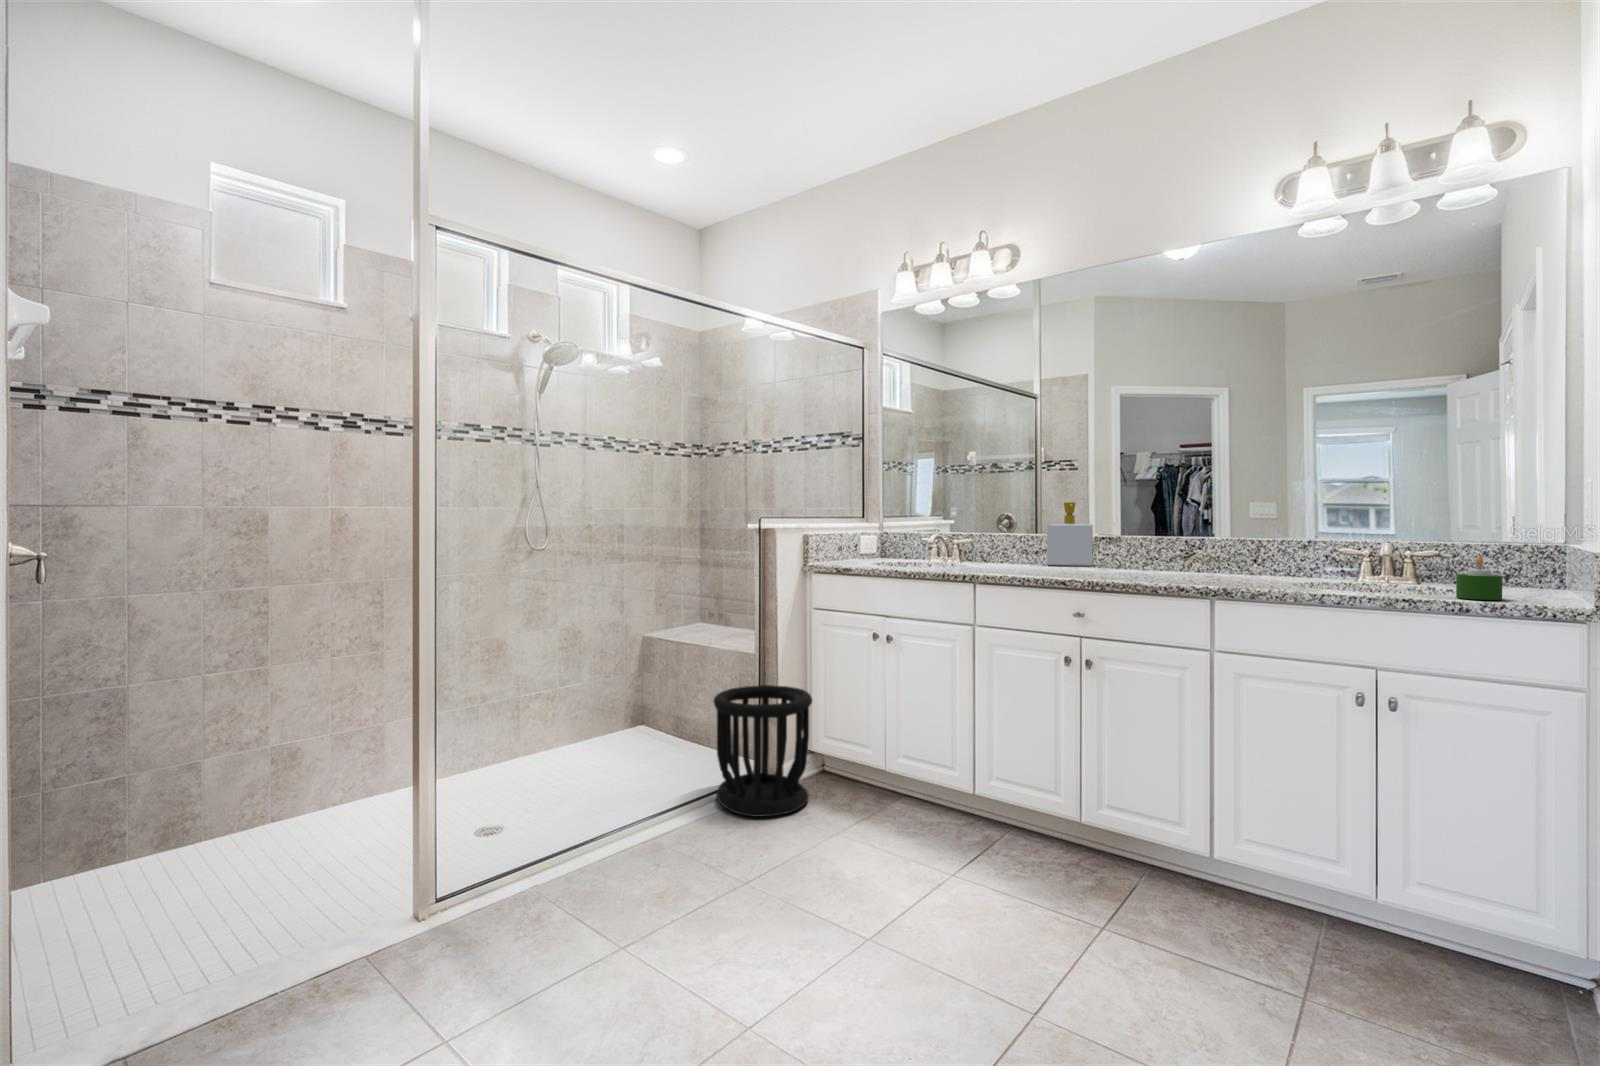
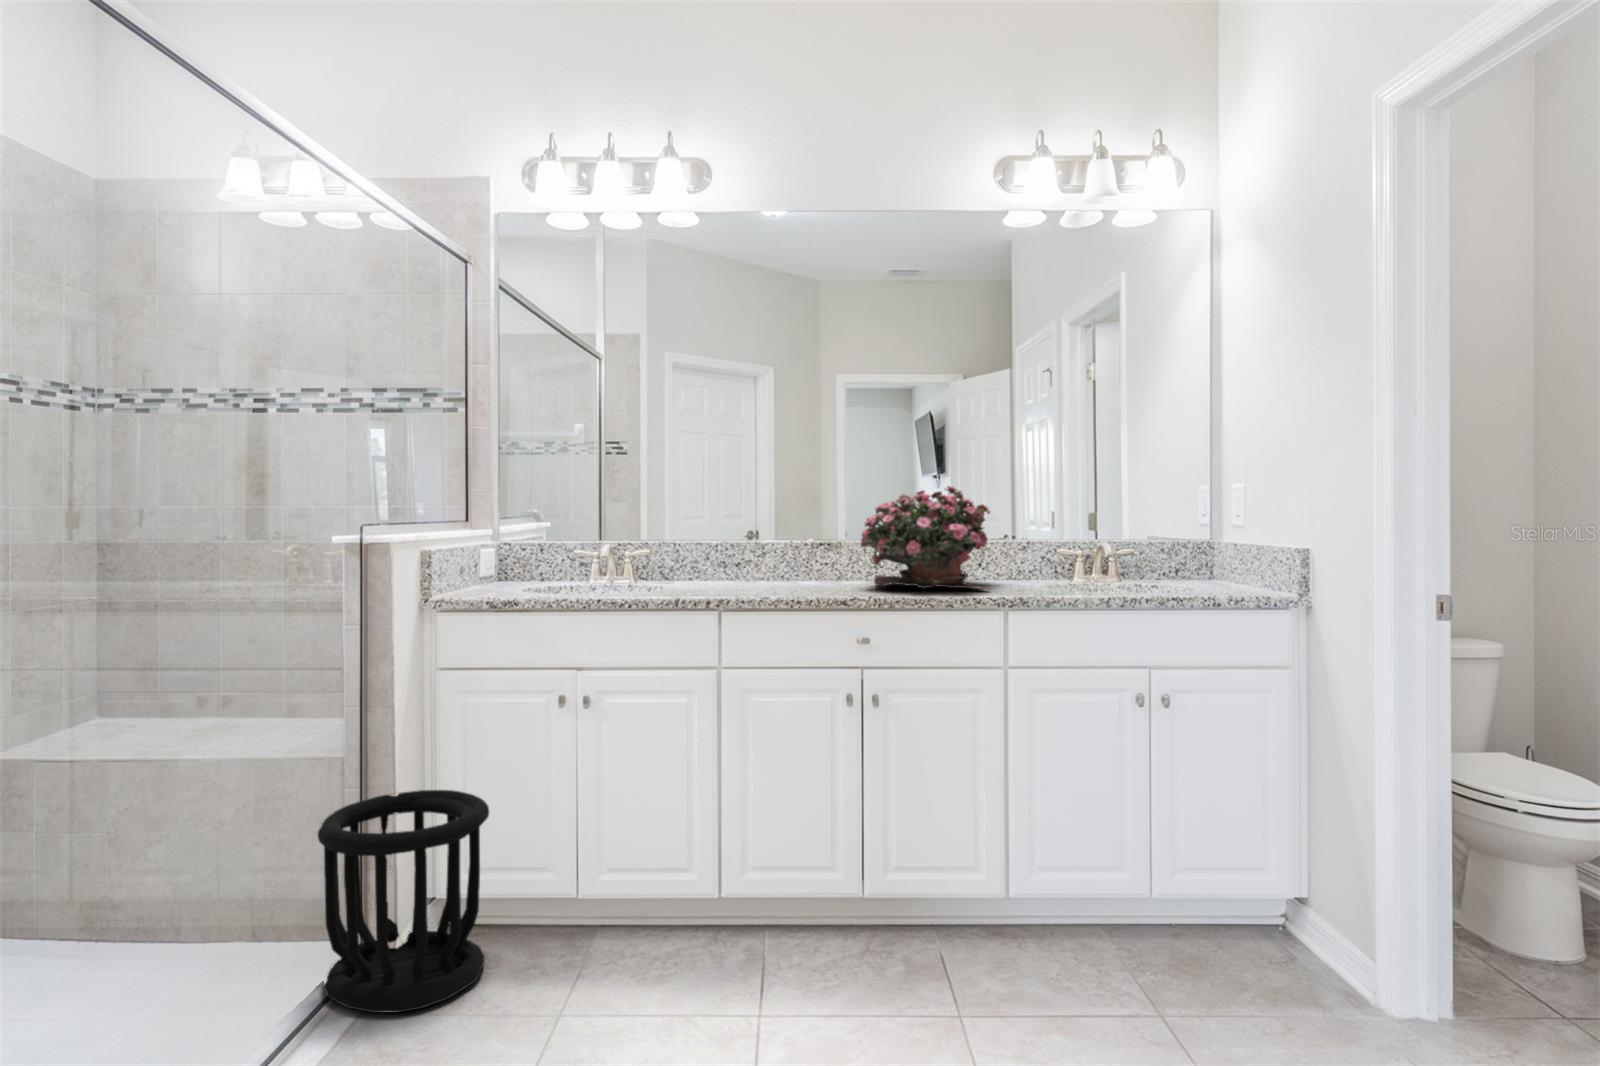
potted flower: none [1101,486,1245,580] -> present [861,486,990,589]
soap bottle: present [1047,502,1093,566] -> none [751,501,807,579]
candle: present [1456,556,1502,600] -> none [1197,557,1231,596]

